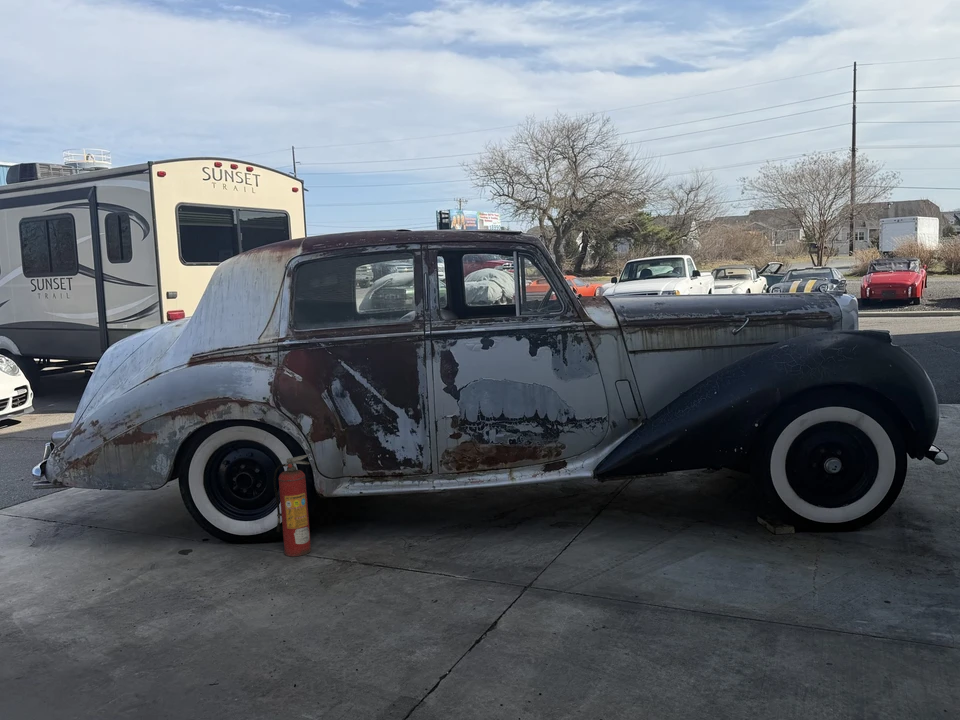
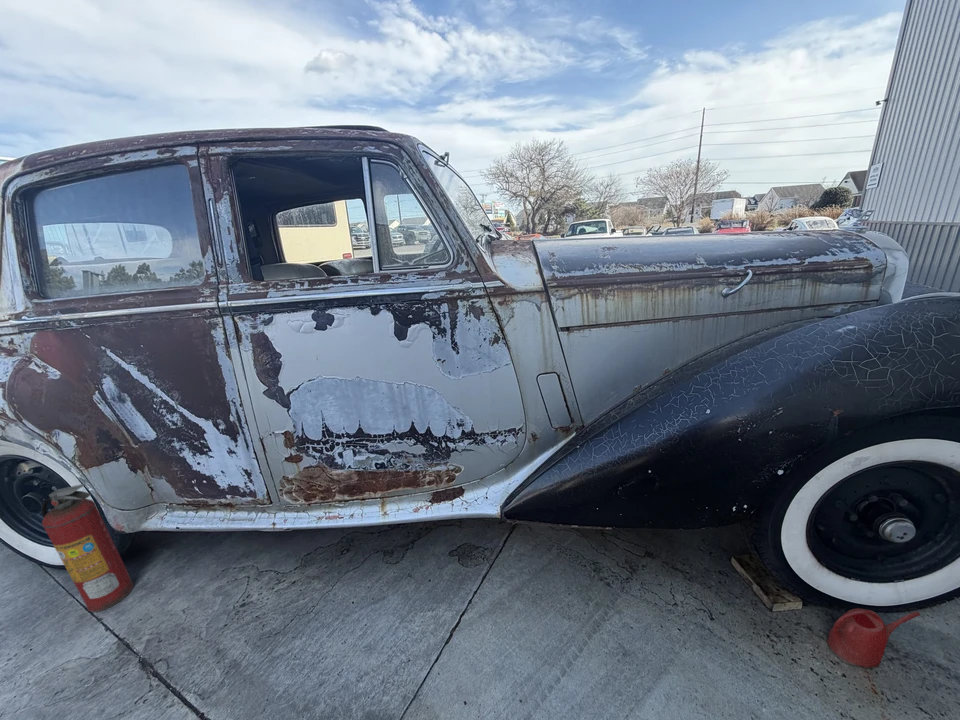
watering can: none [798,510,846,545] -> present [827,608,920,668]

